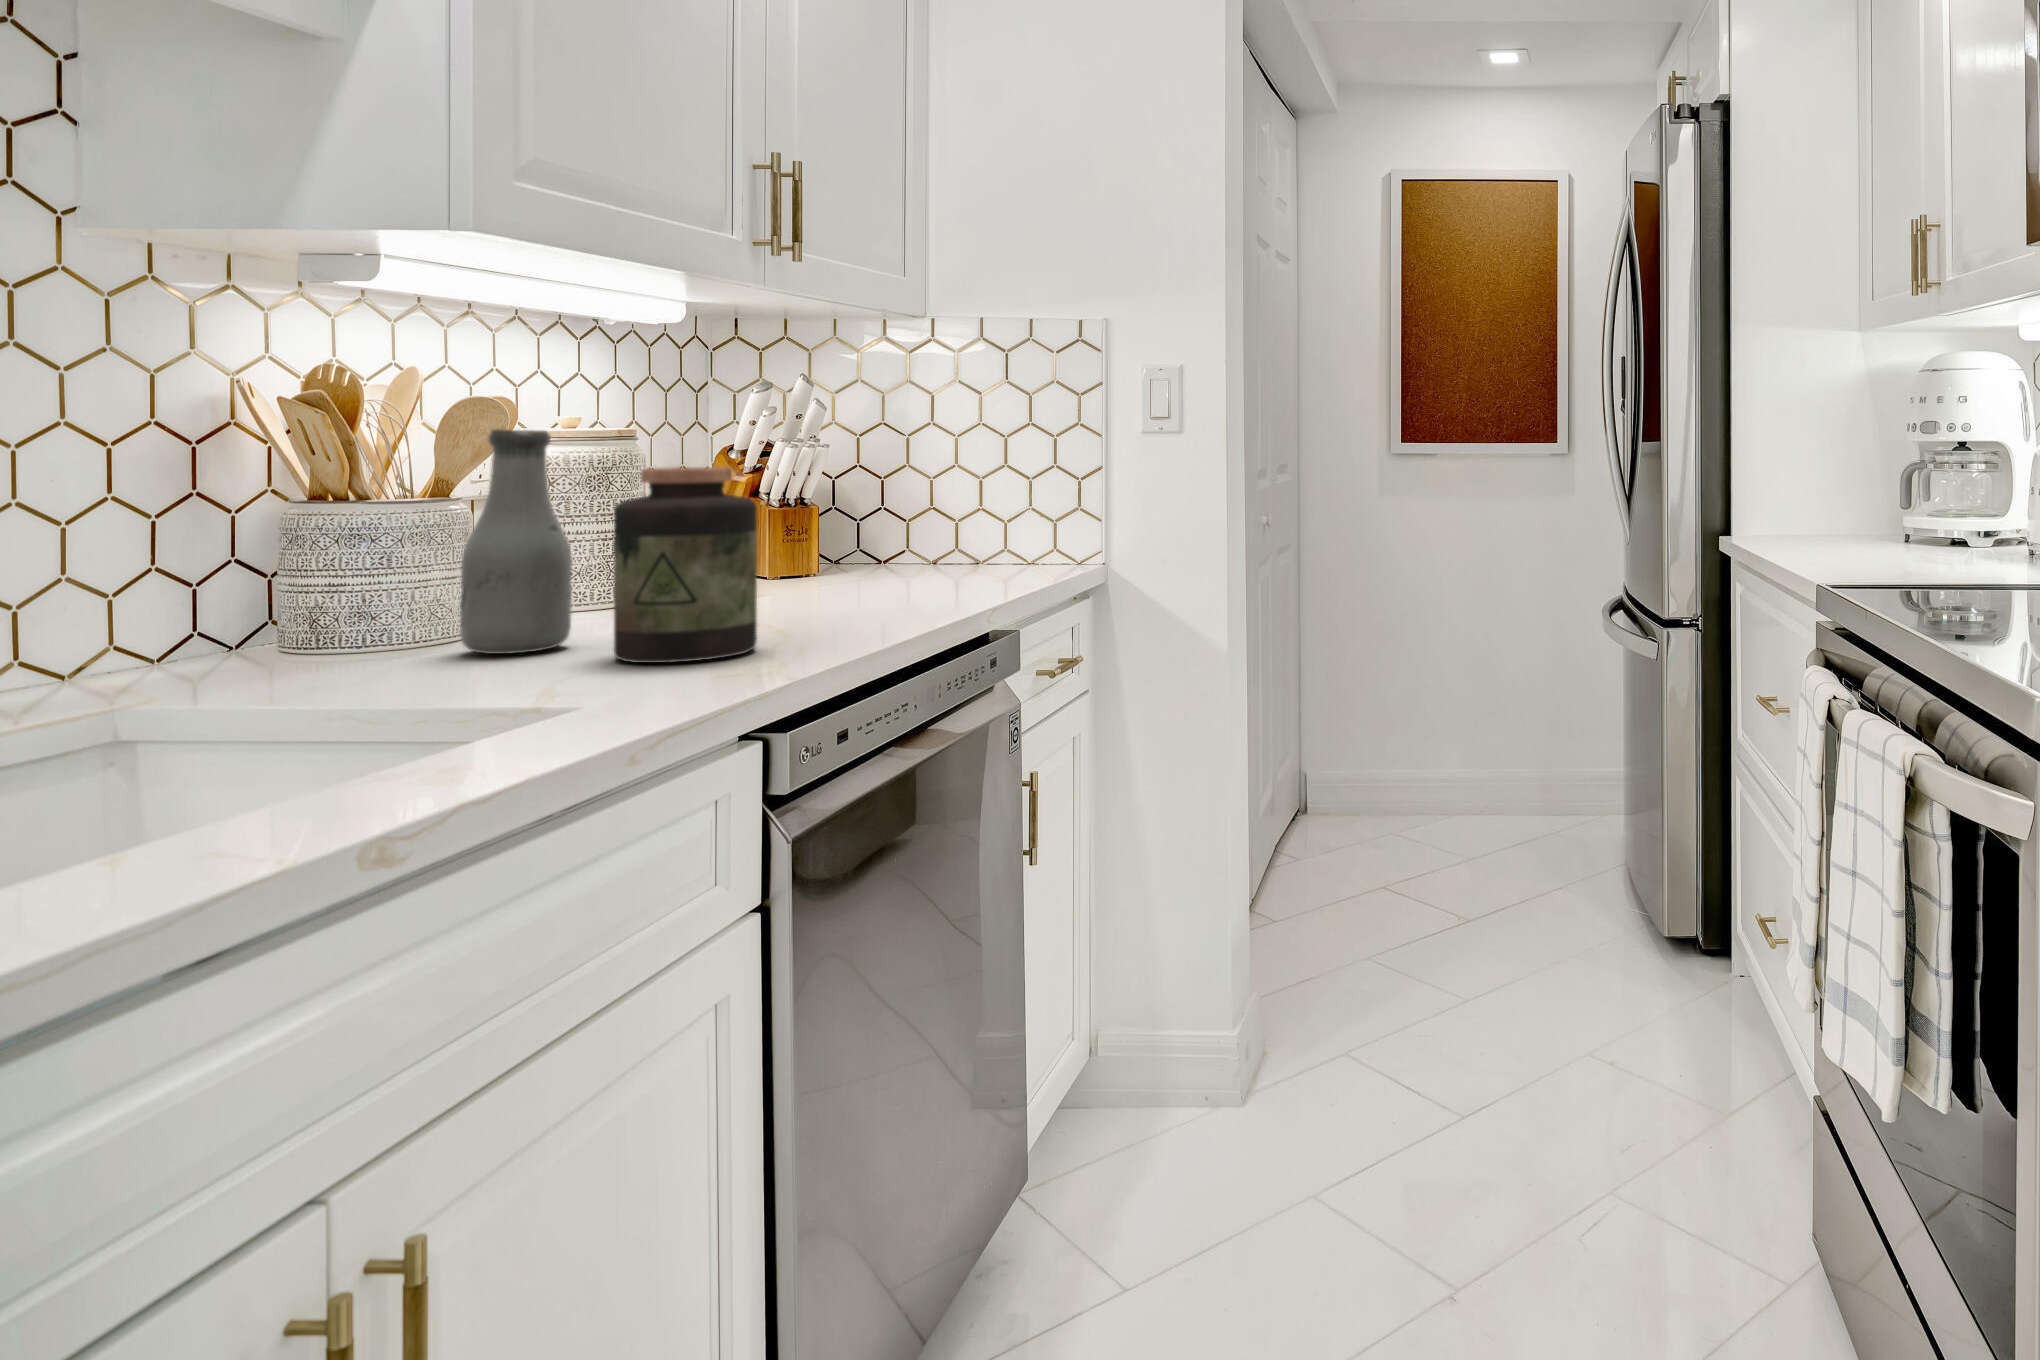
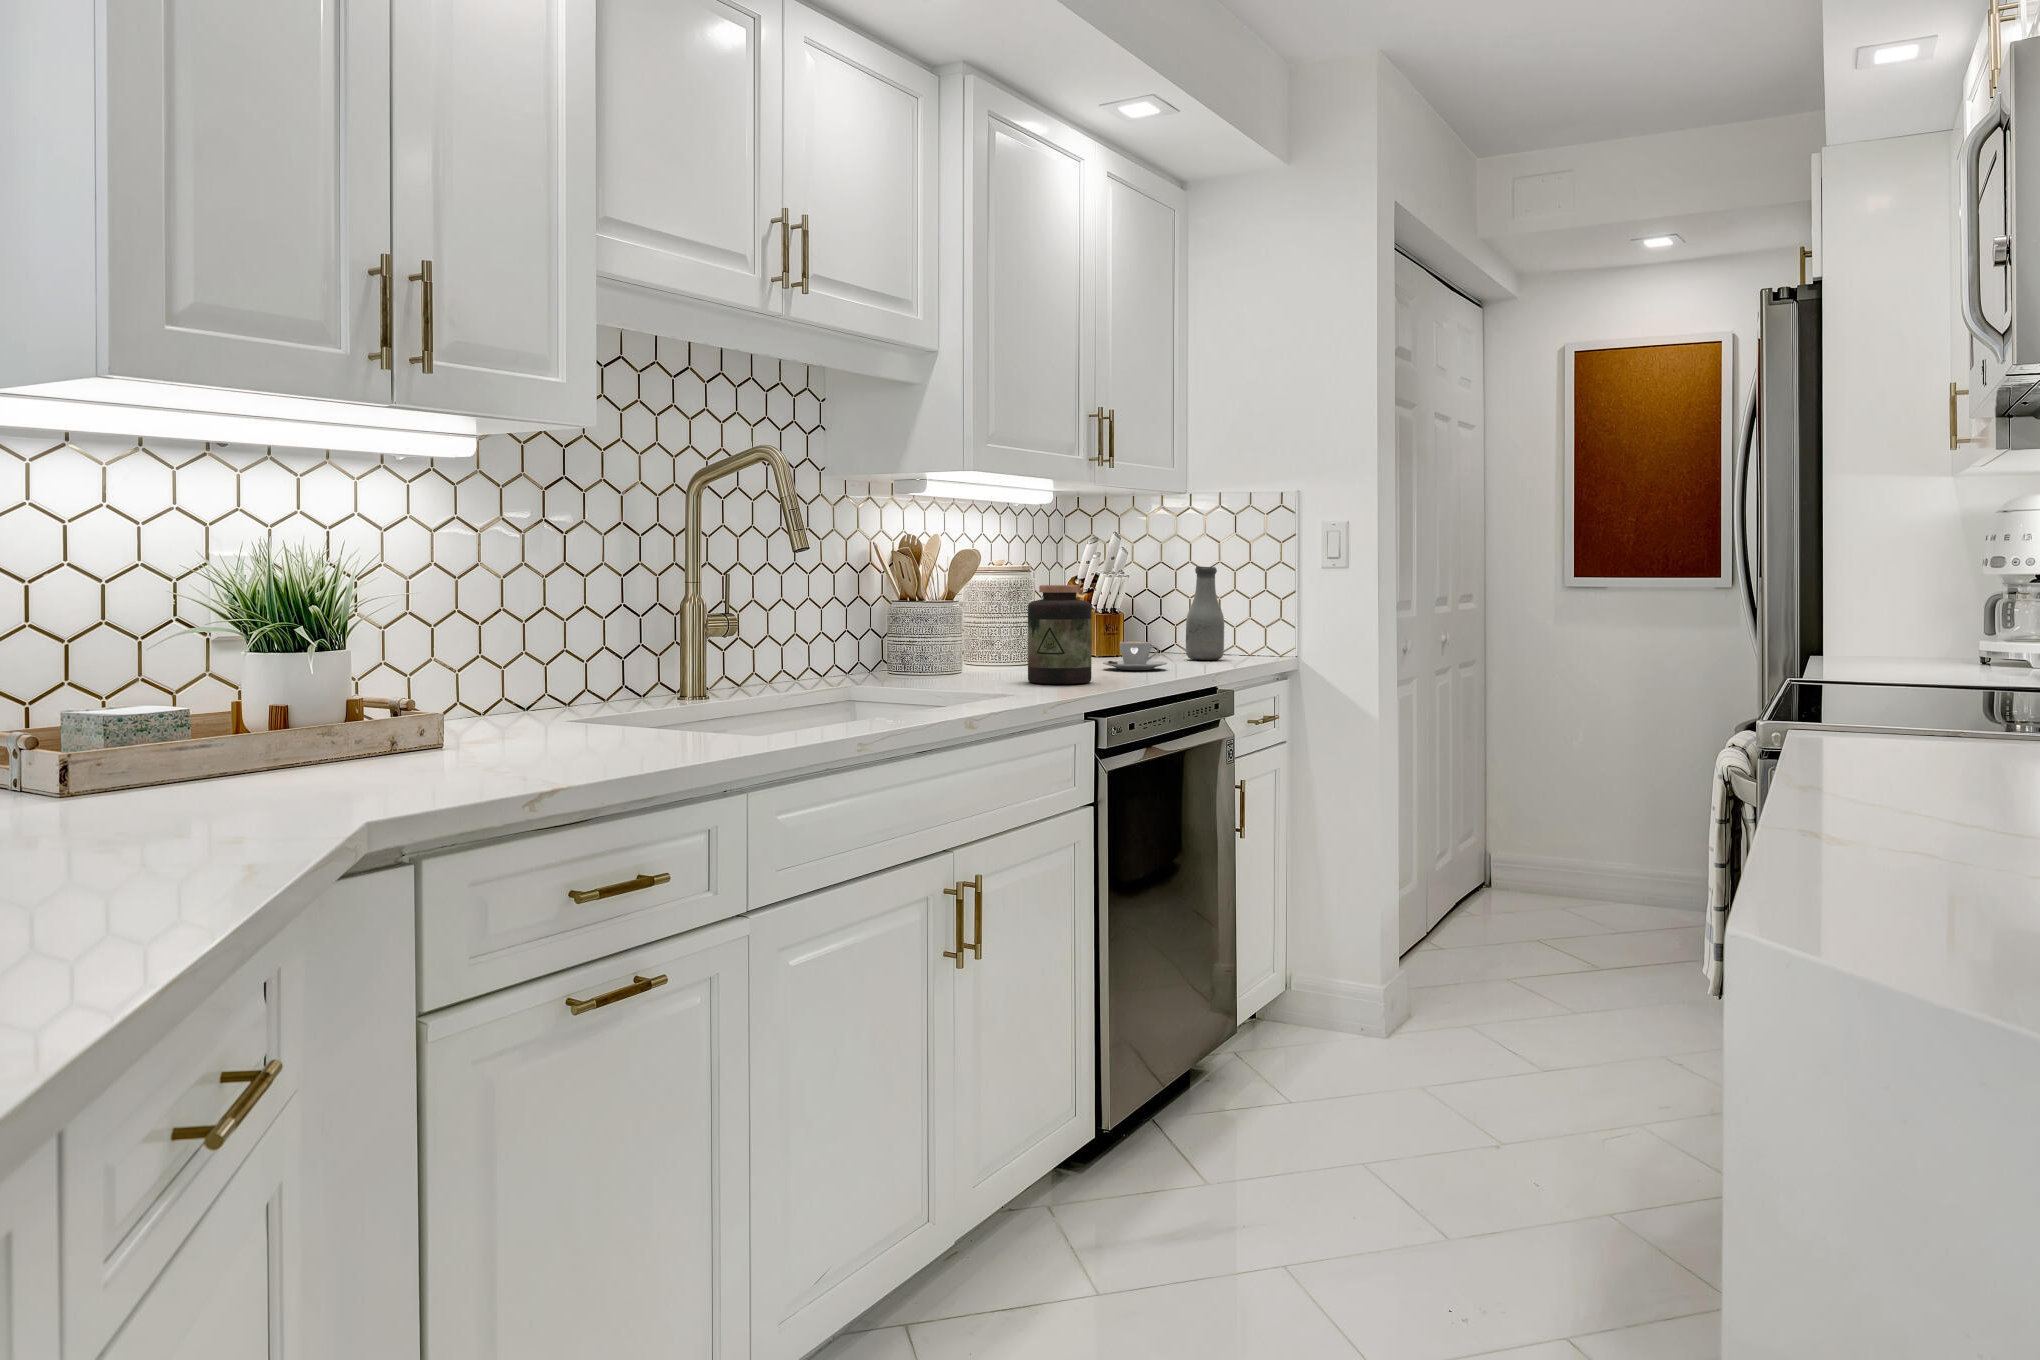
bottle: present [460,429,572,654] -> present [1186,566,1224,660]
coffee cup: none [780,557,902,608] -> present [1103,642,1167,670]

